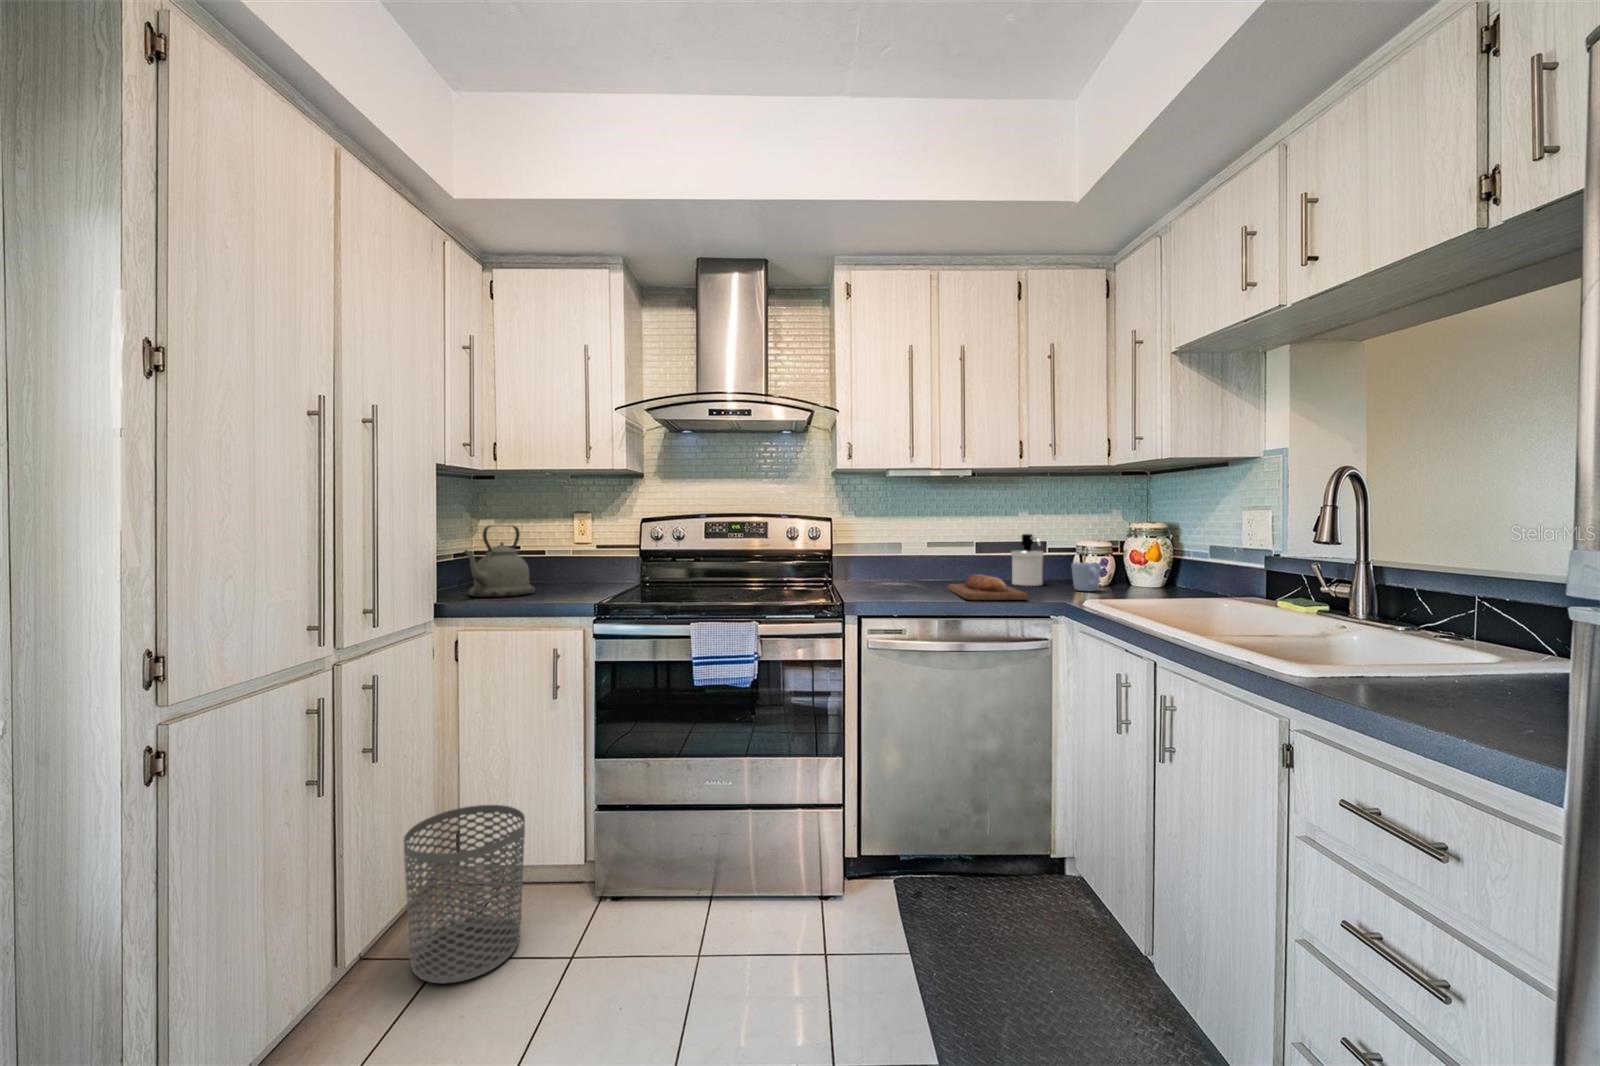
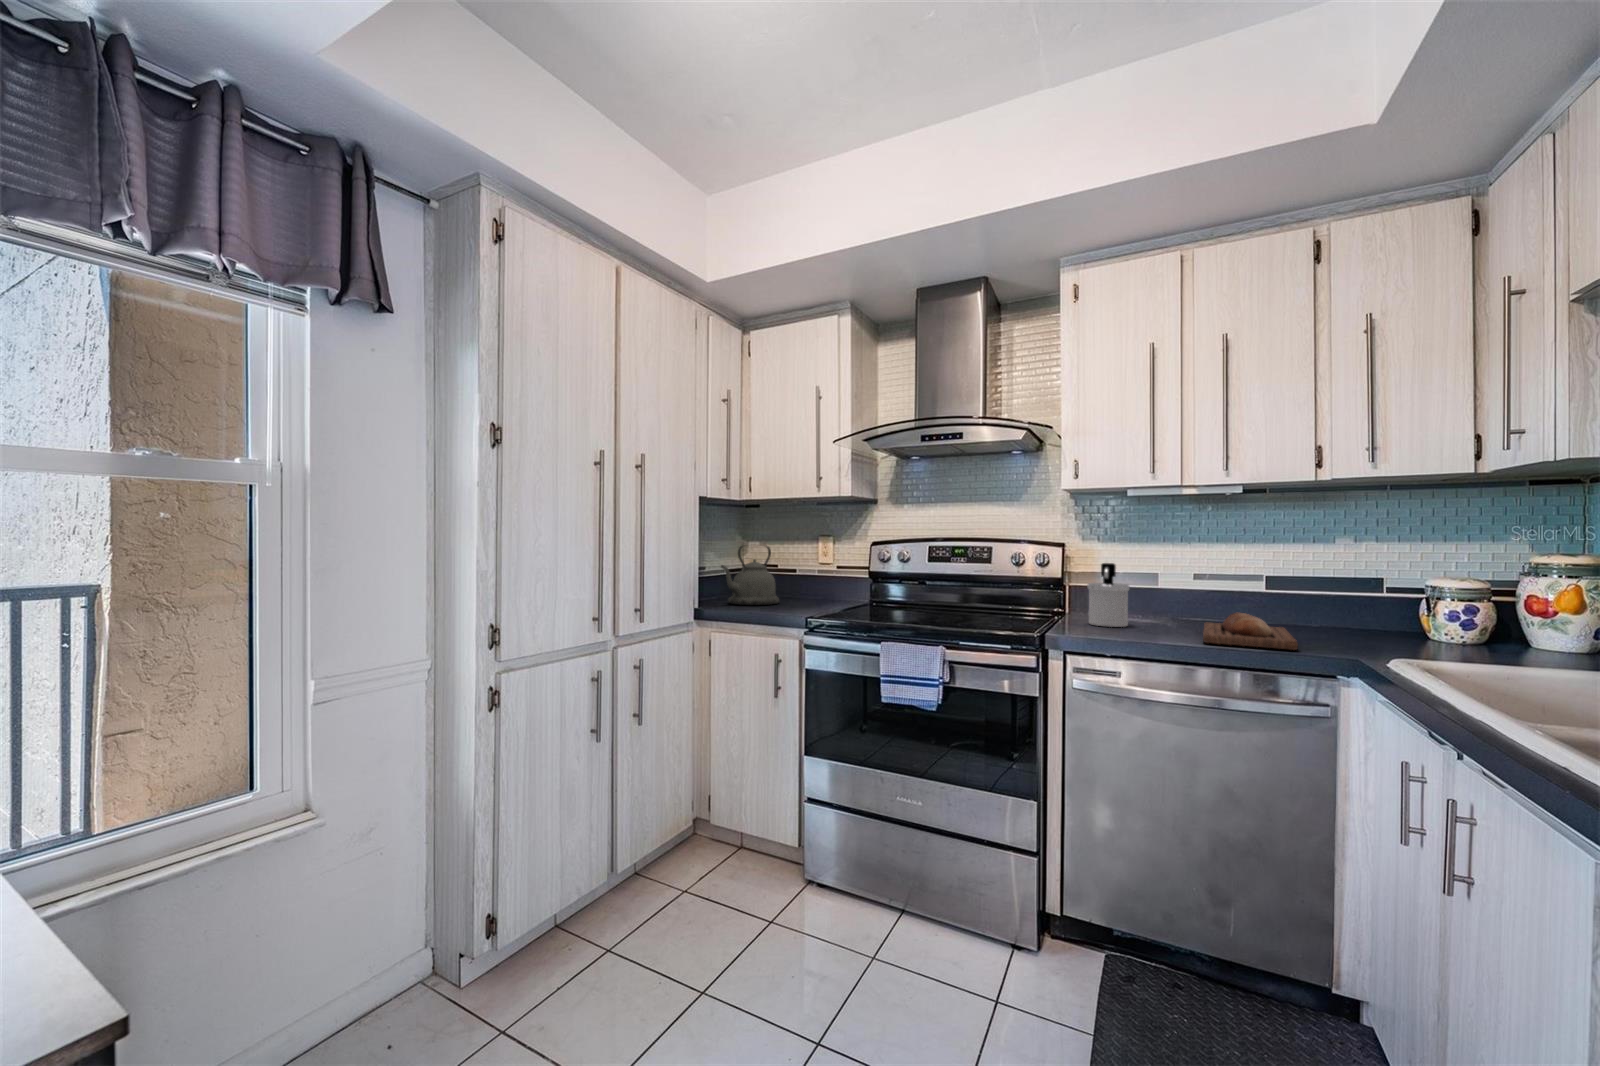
soap dispenser: present [1011,534,1044,586] -> present [1087,563,1129,627]
mug: present [1071,562,1101,591] -> none [1398,606,1451,647]
waste bin: present [404,805,525,984] -> none [648,776,738,919]

